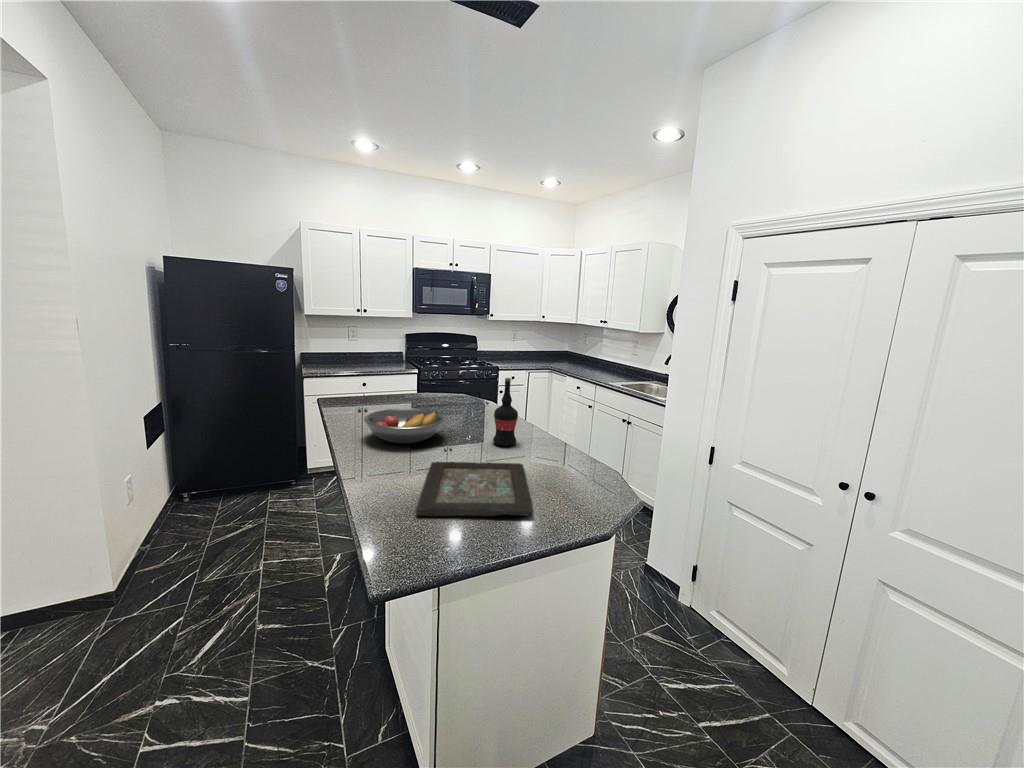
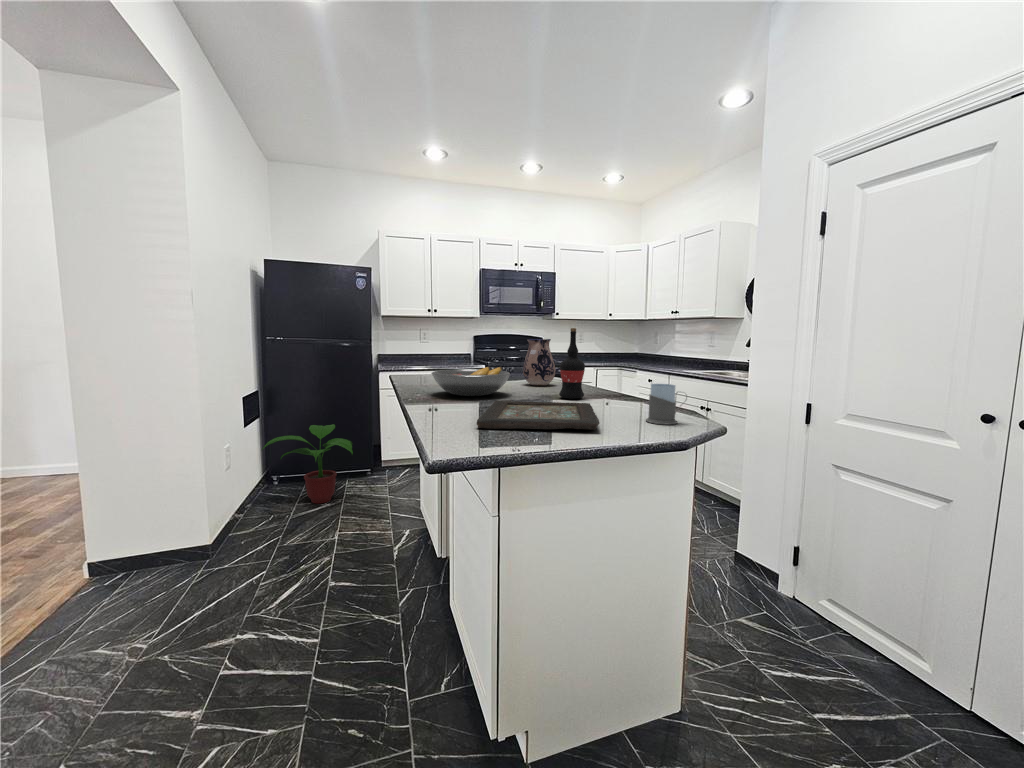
ceramic pitcher: none [457,368,488,416] -> present [523,339,555,385]
potted plant: none [169,437,276,523] -> present [262,424,353,504]
mug: none [574,455,611,497] -> present [646,384,687,424]

